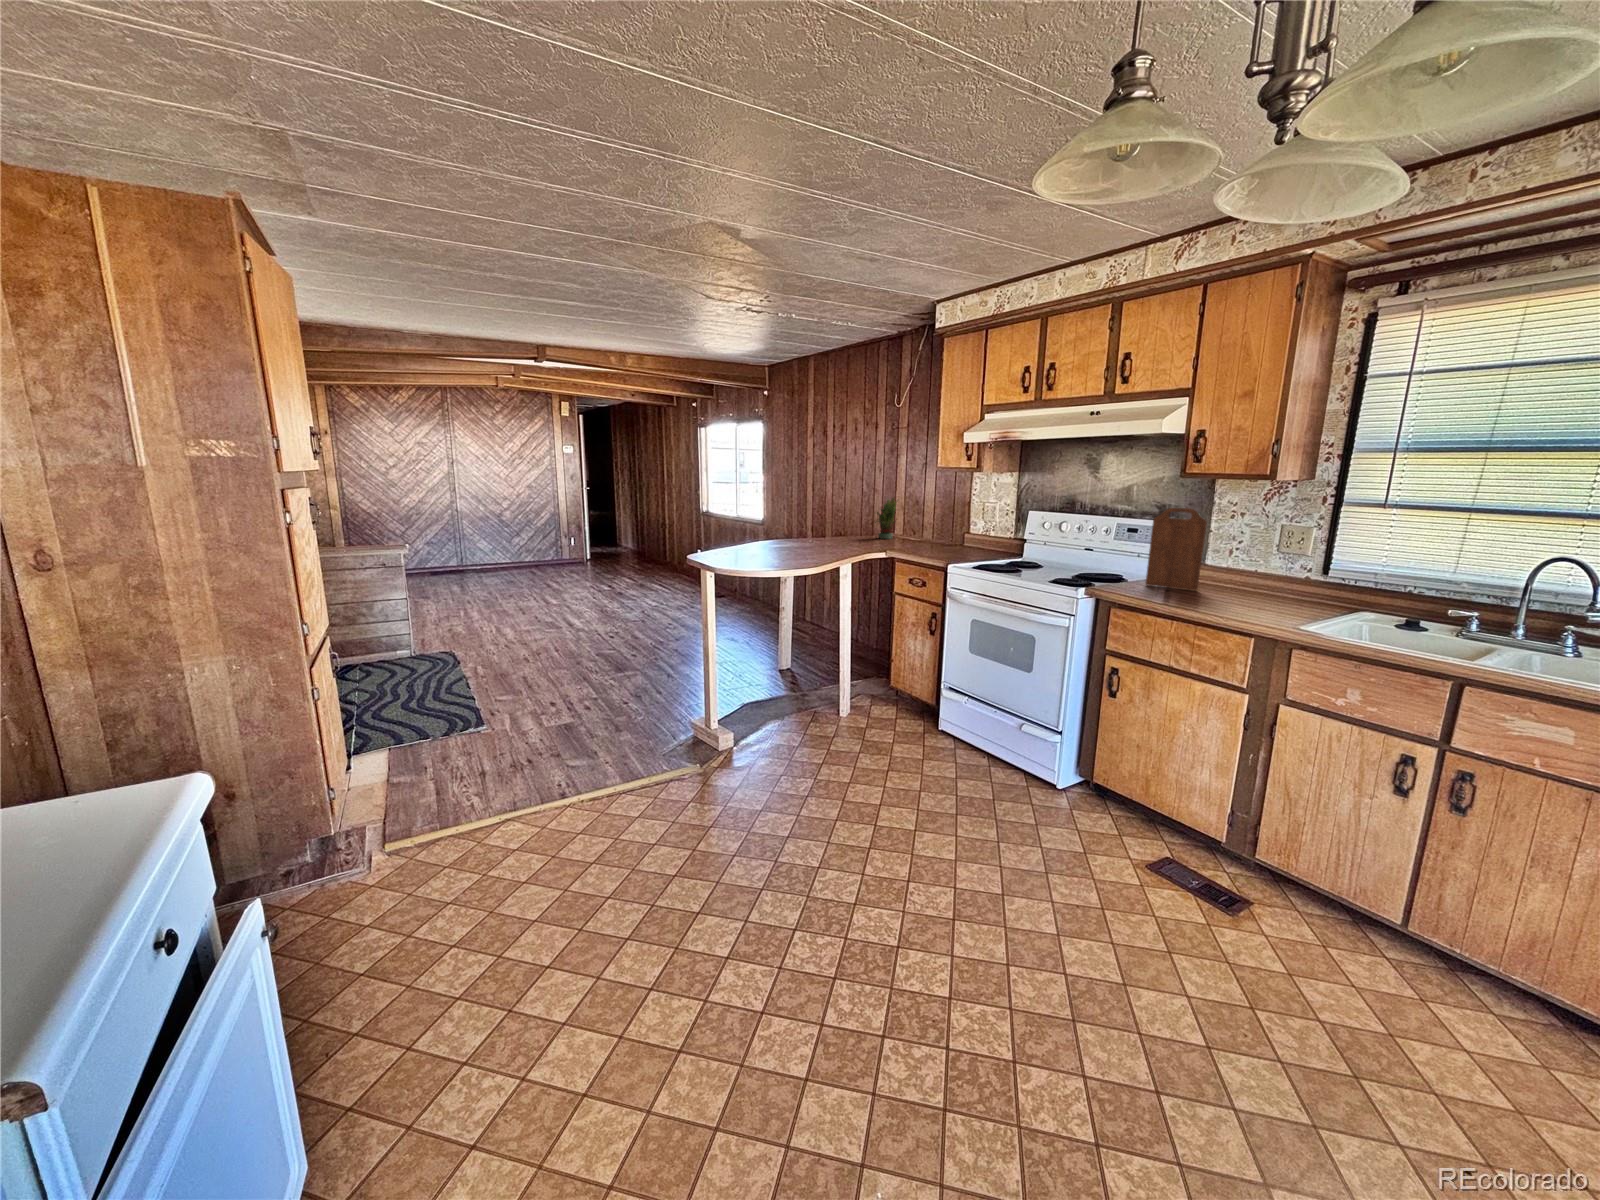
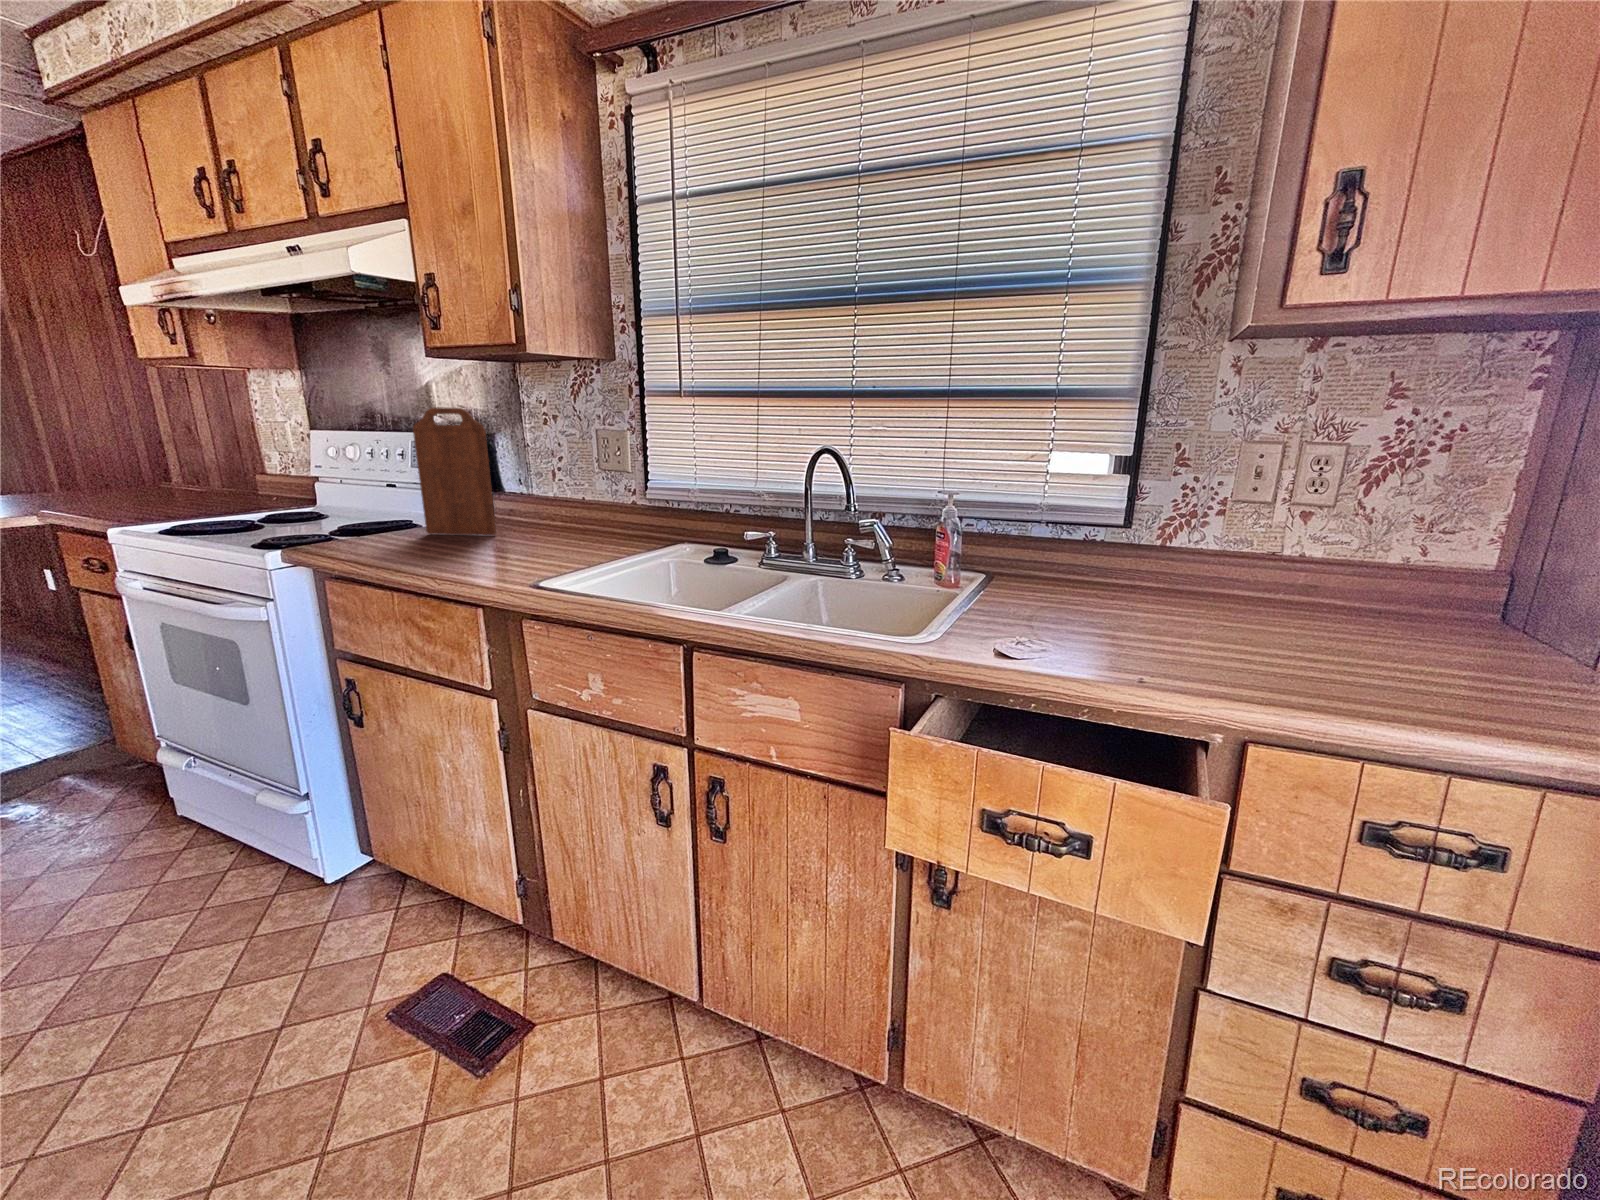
potted plant: present [875,498,898,539] -> none [94,418,151,493]

